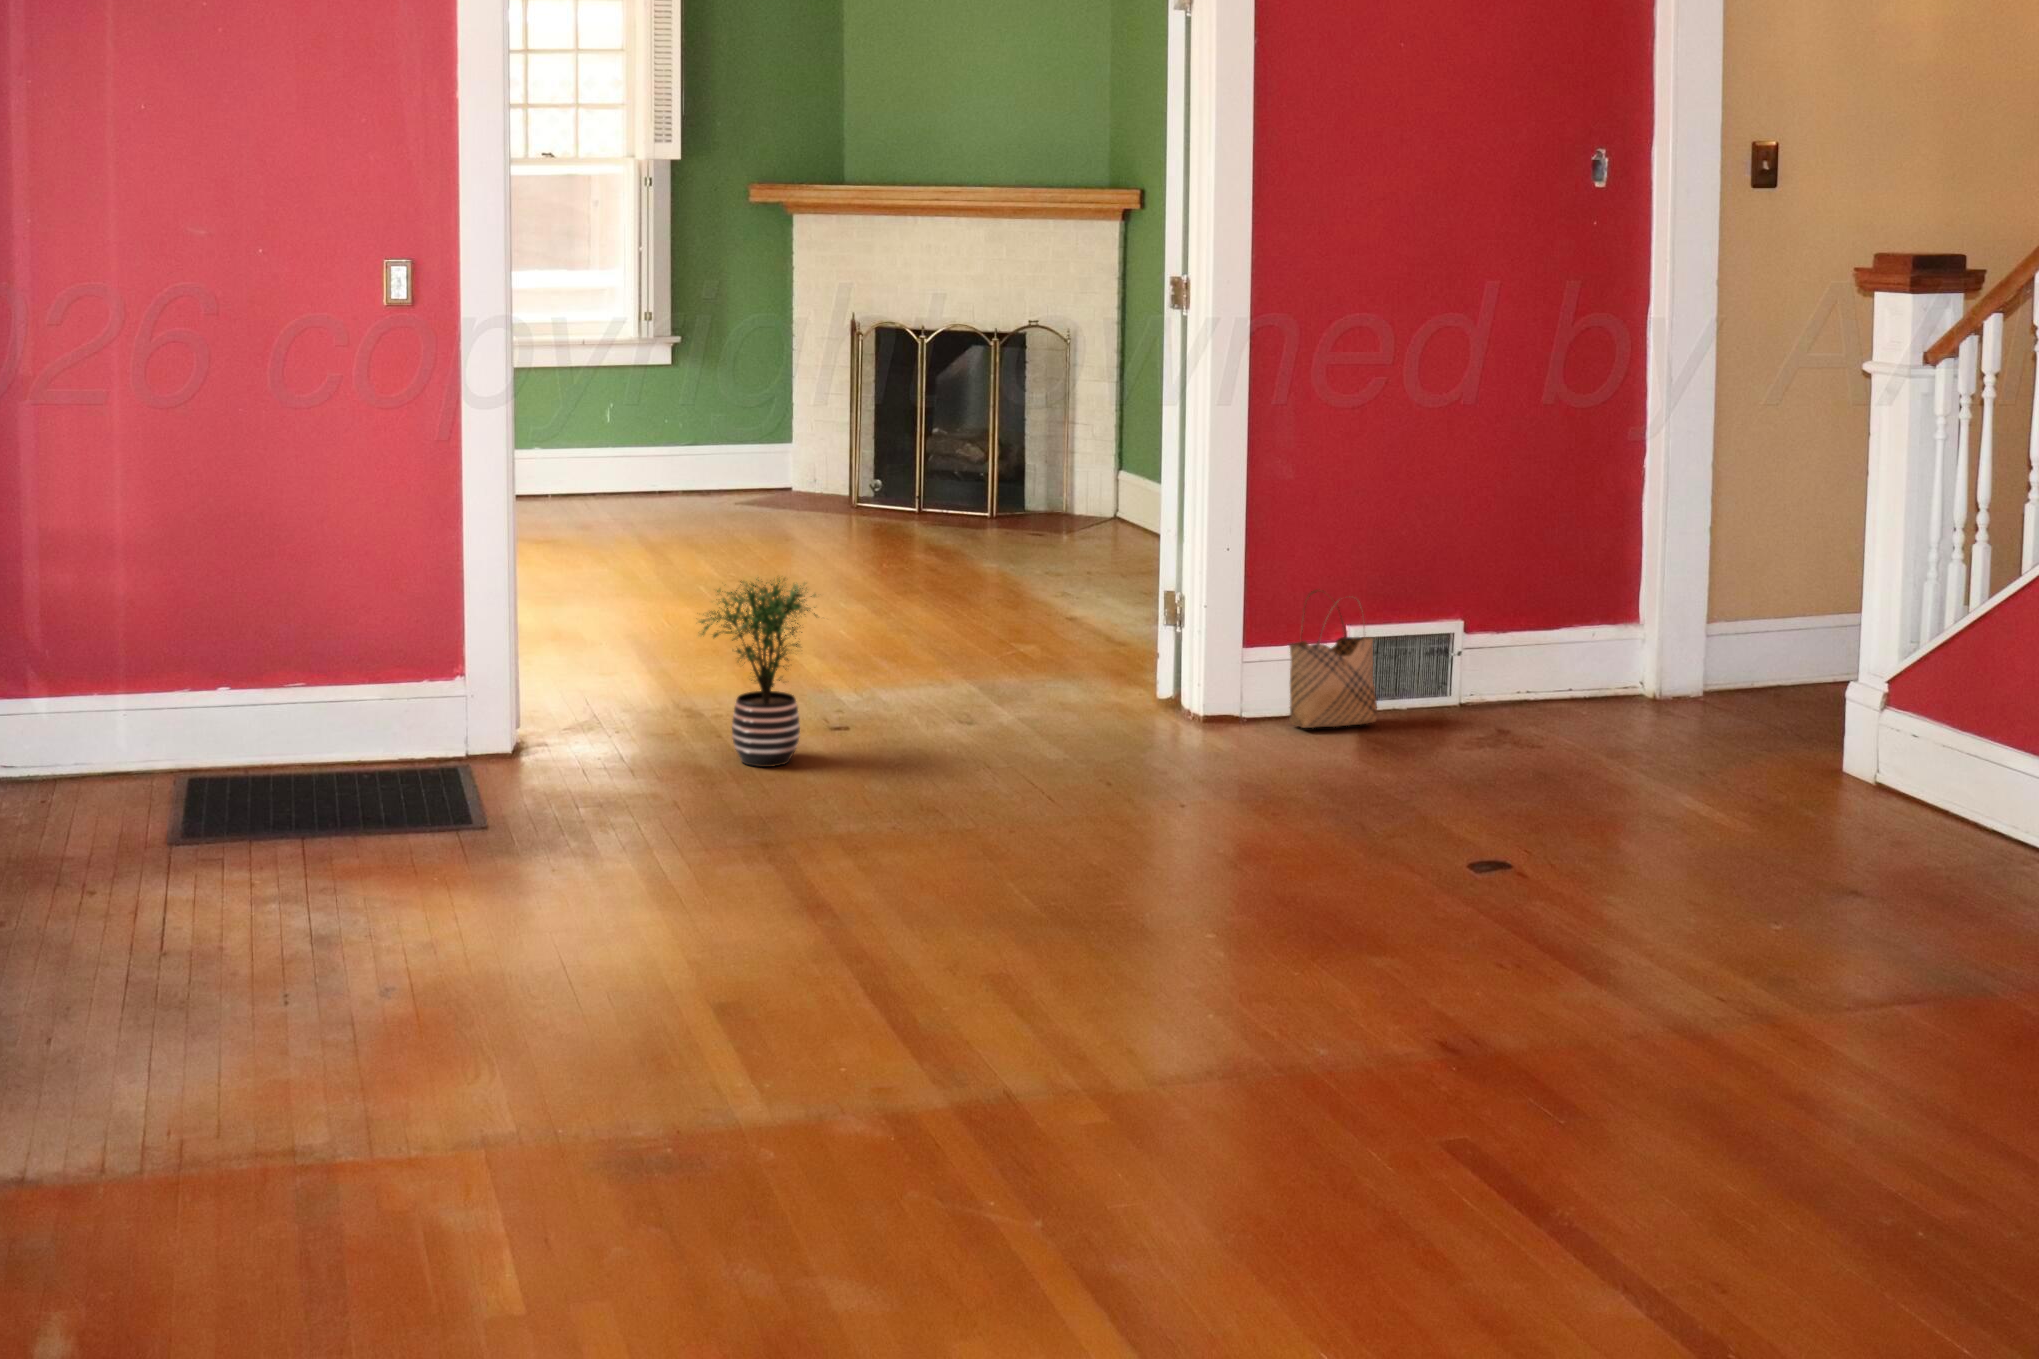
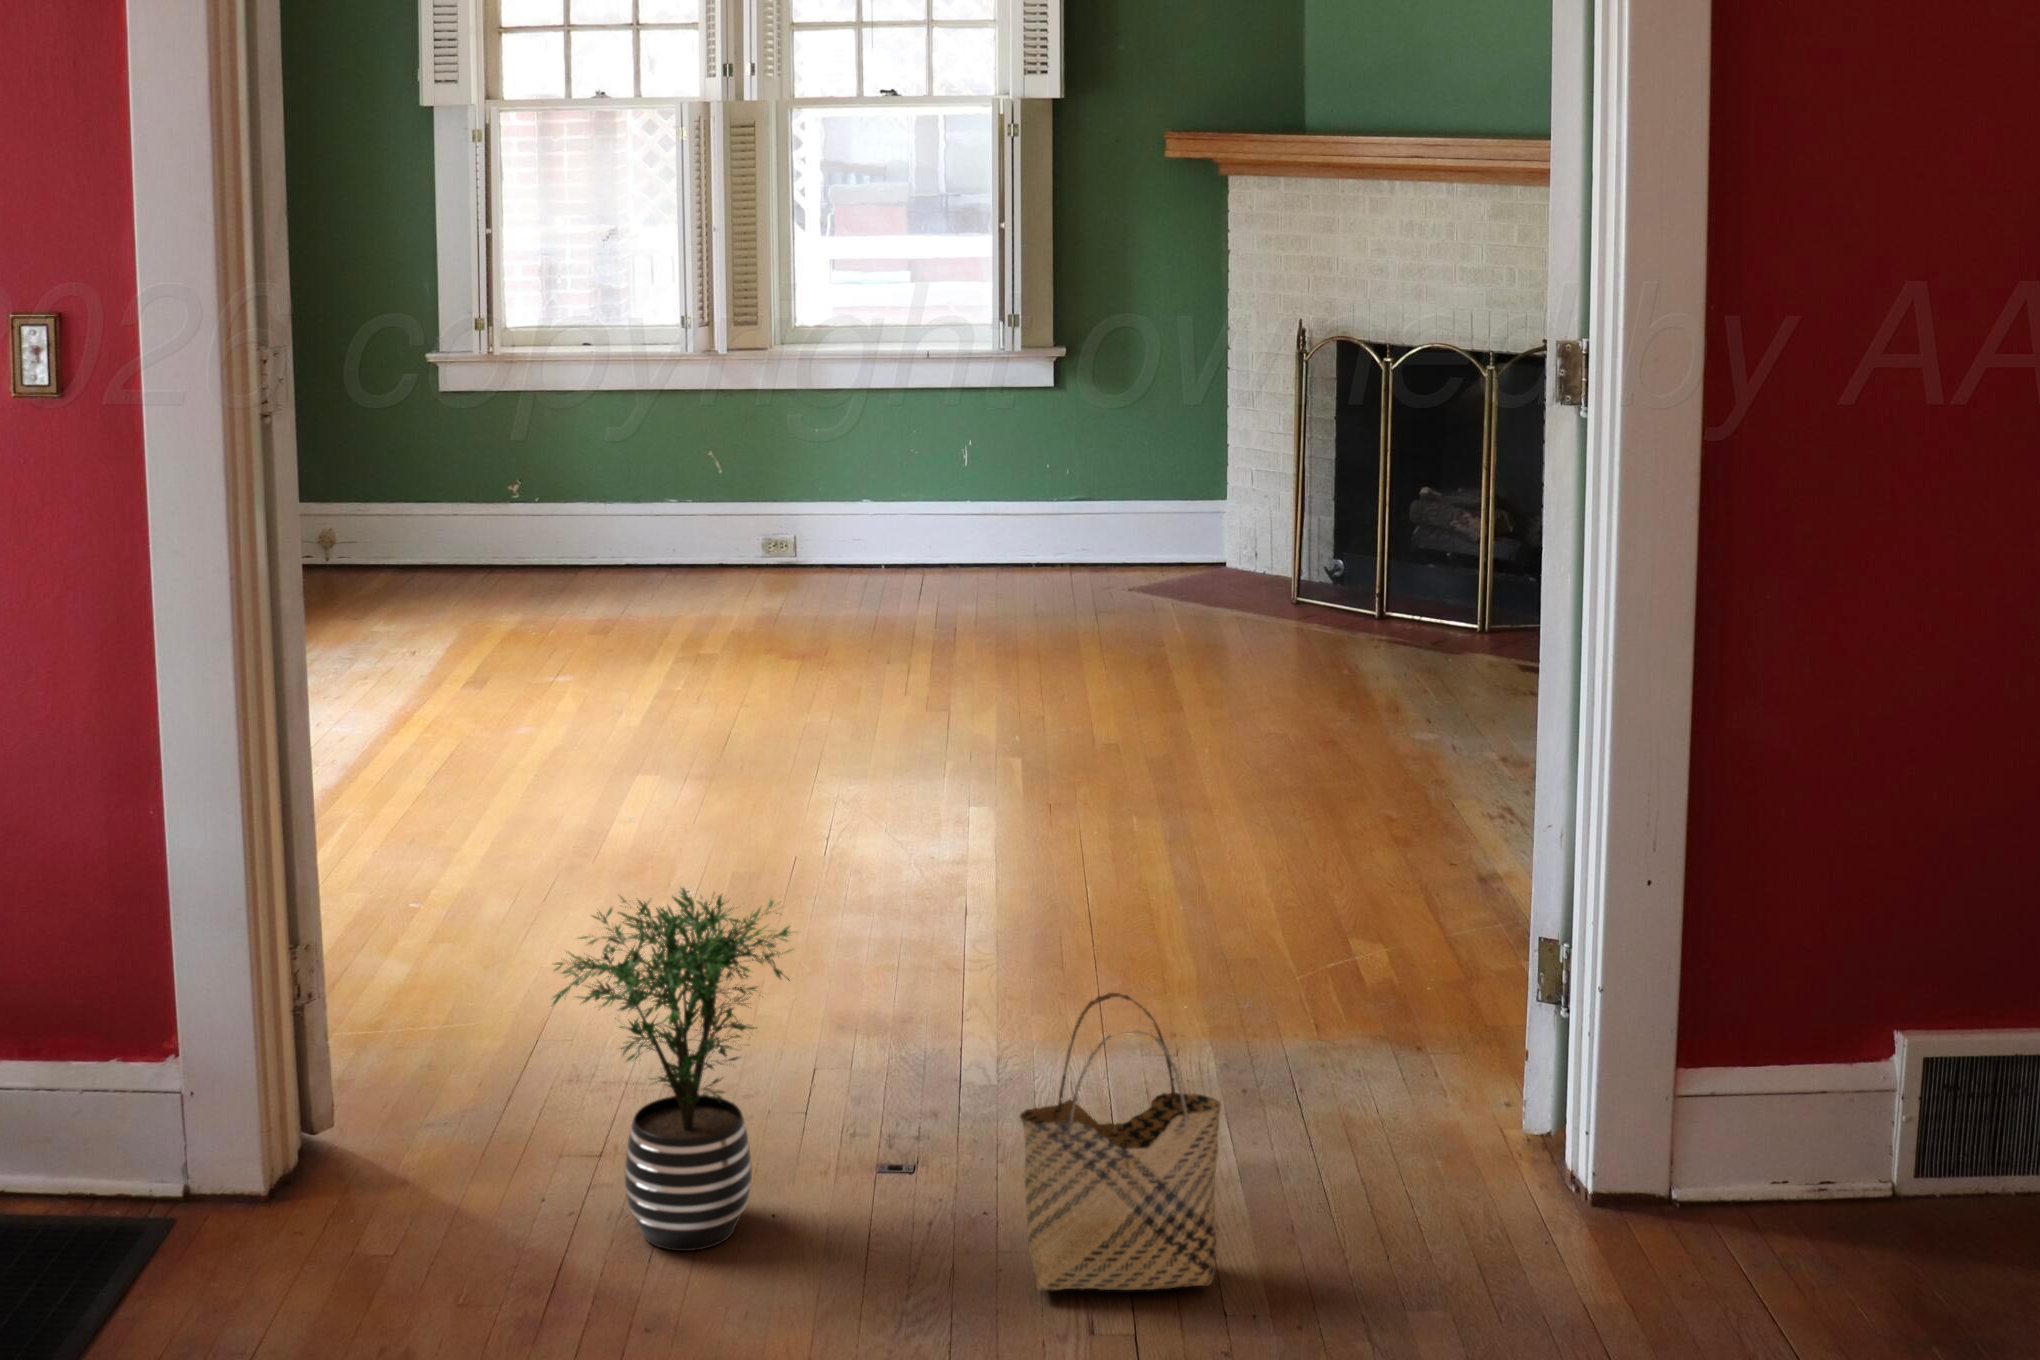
woven basket: present [1289,590,1377,728] -> present [1020,993,1221,1291]

